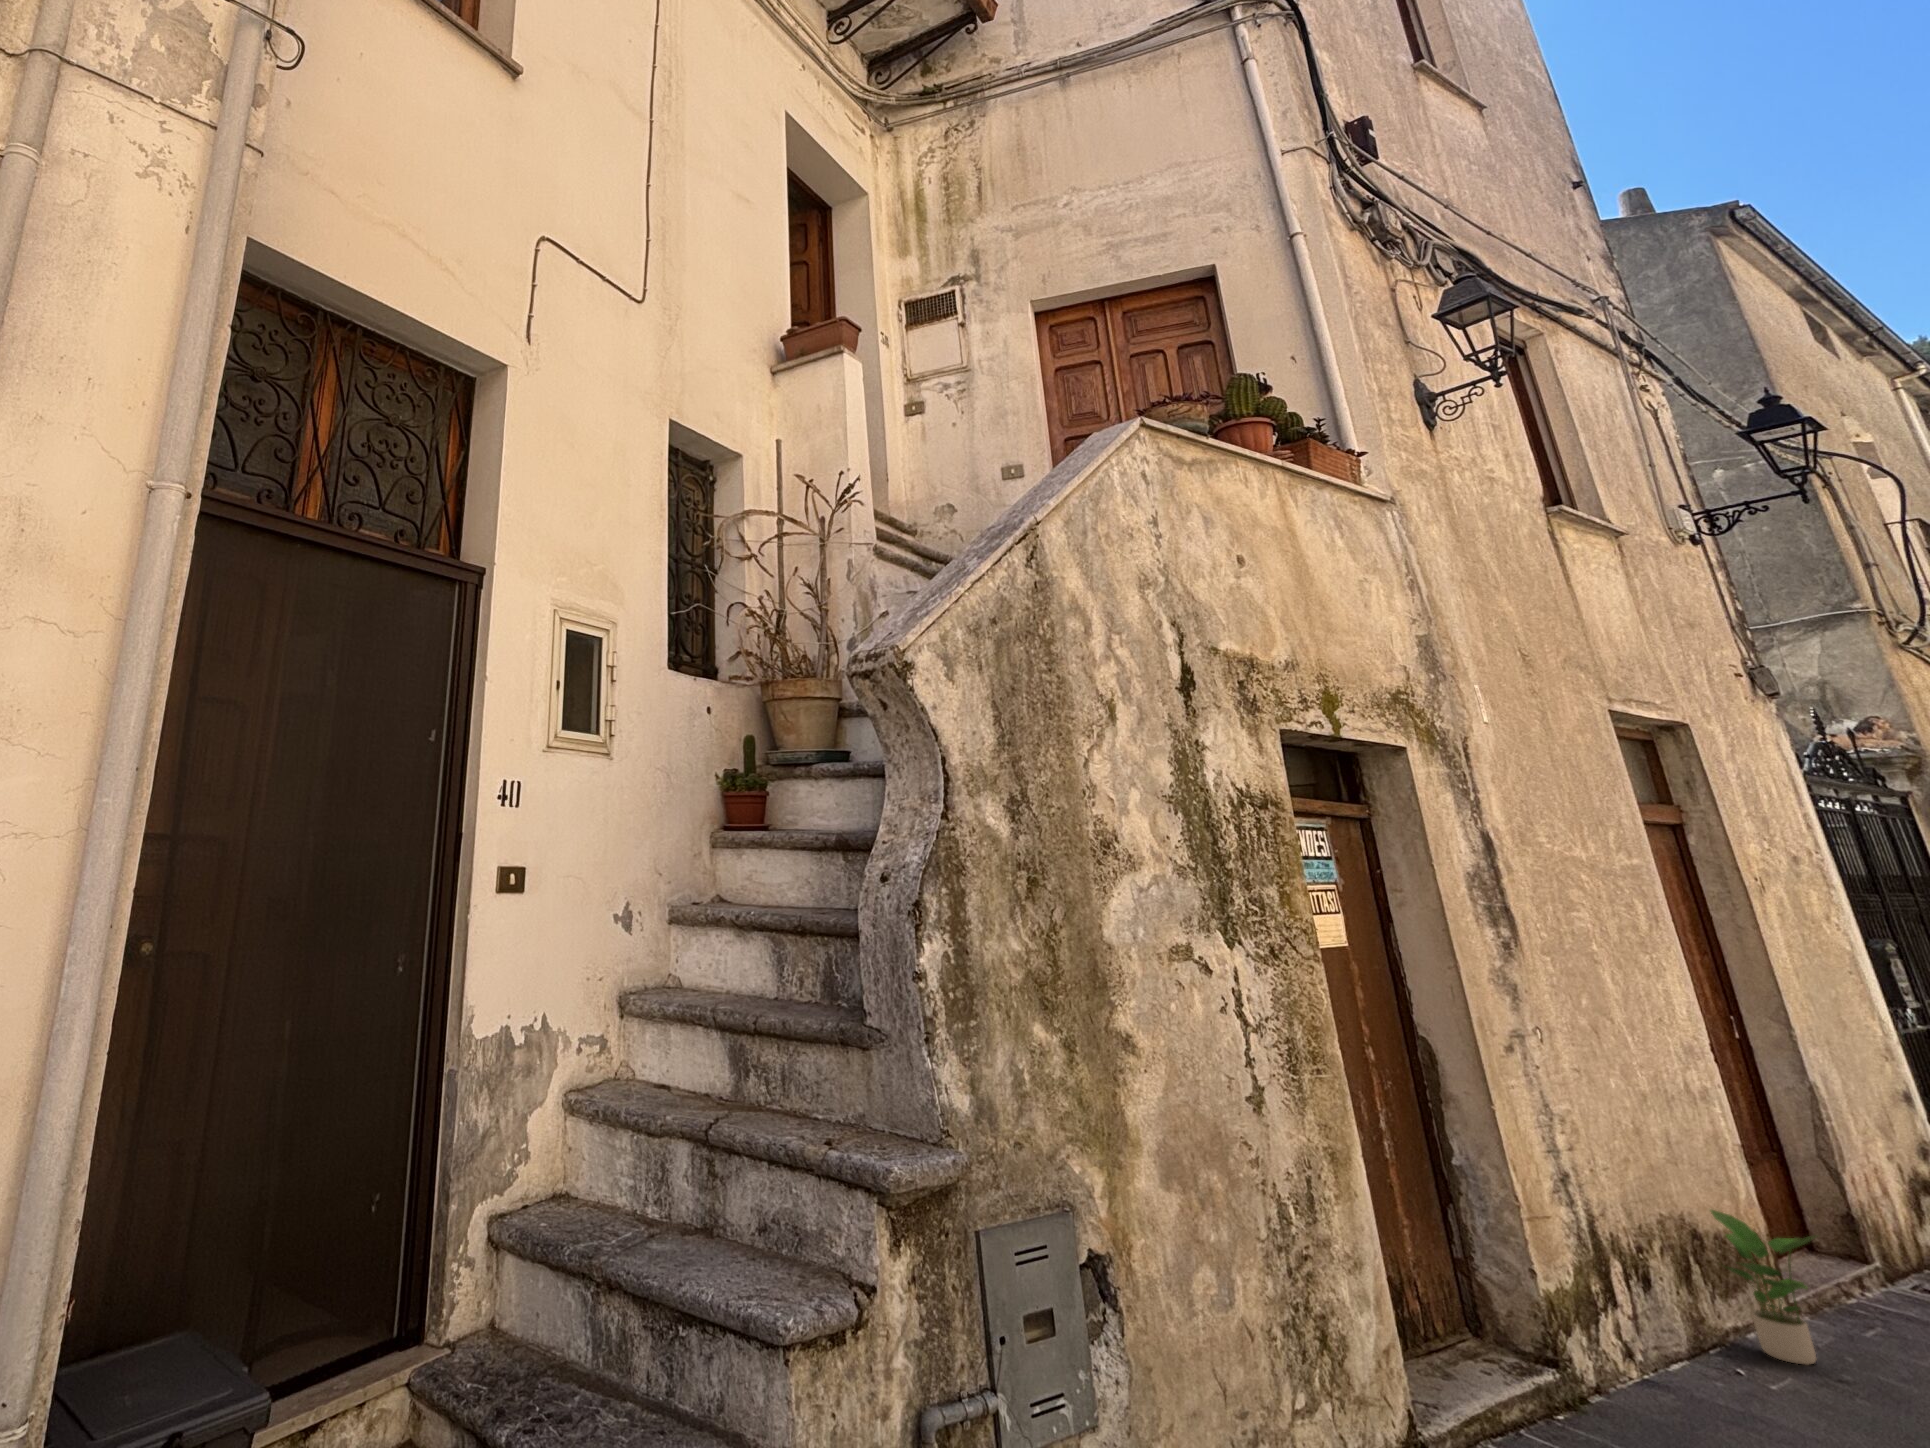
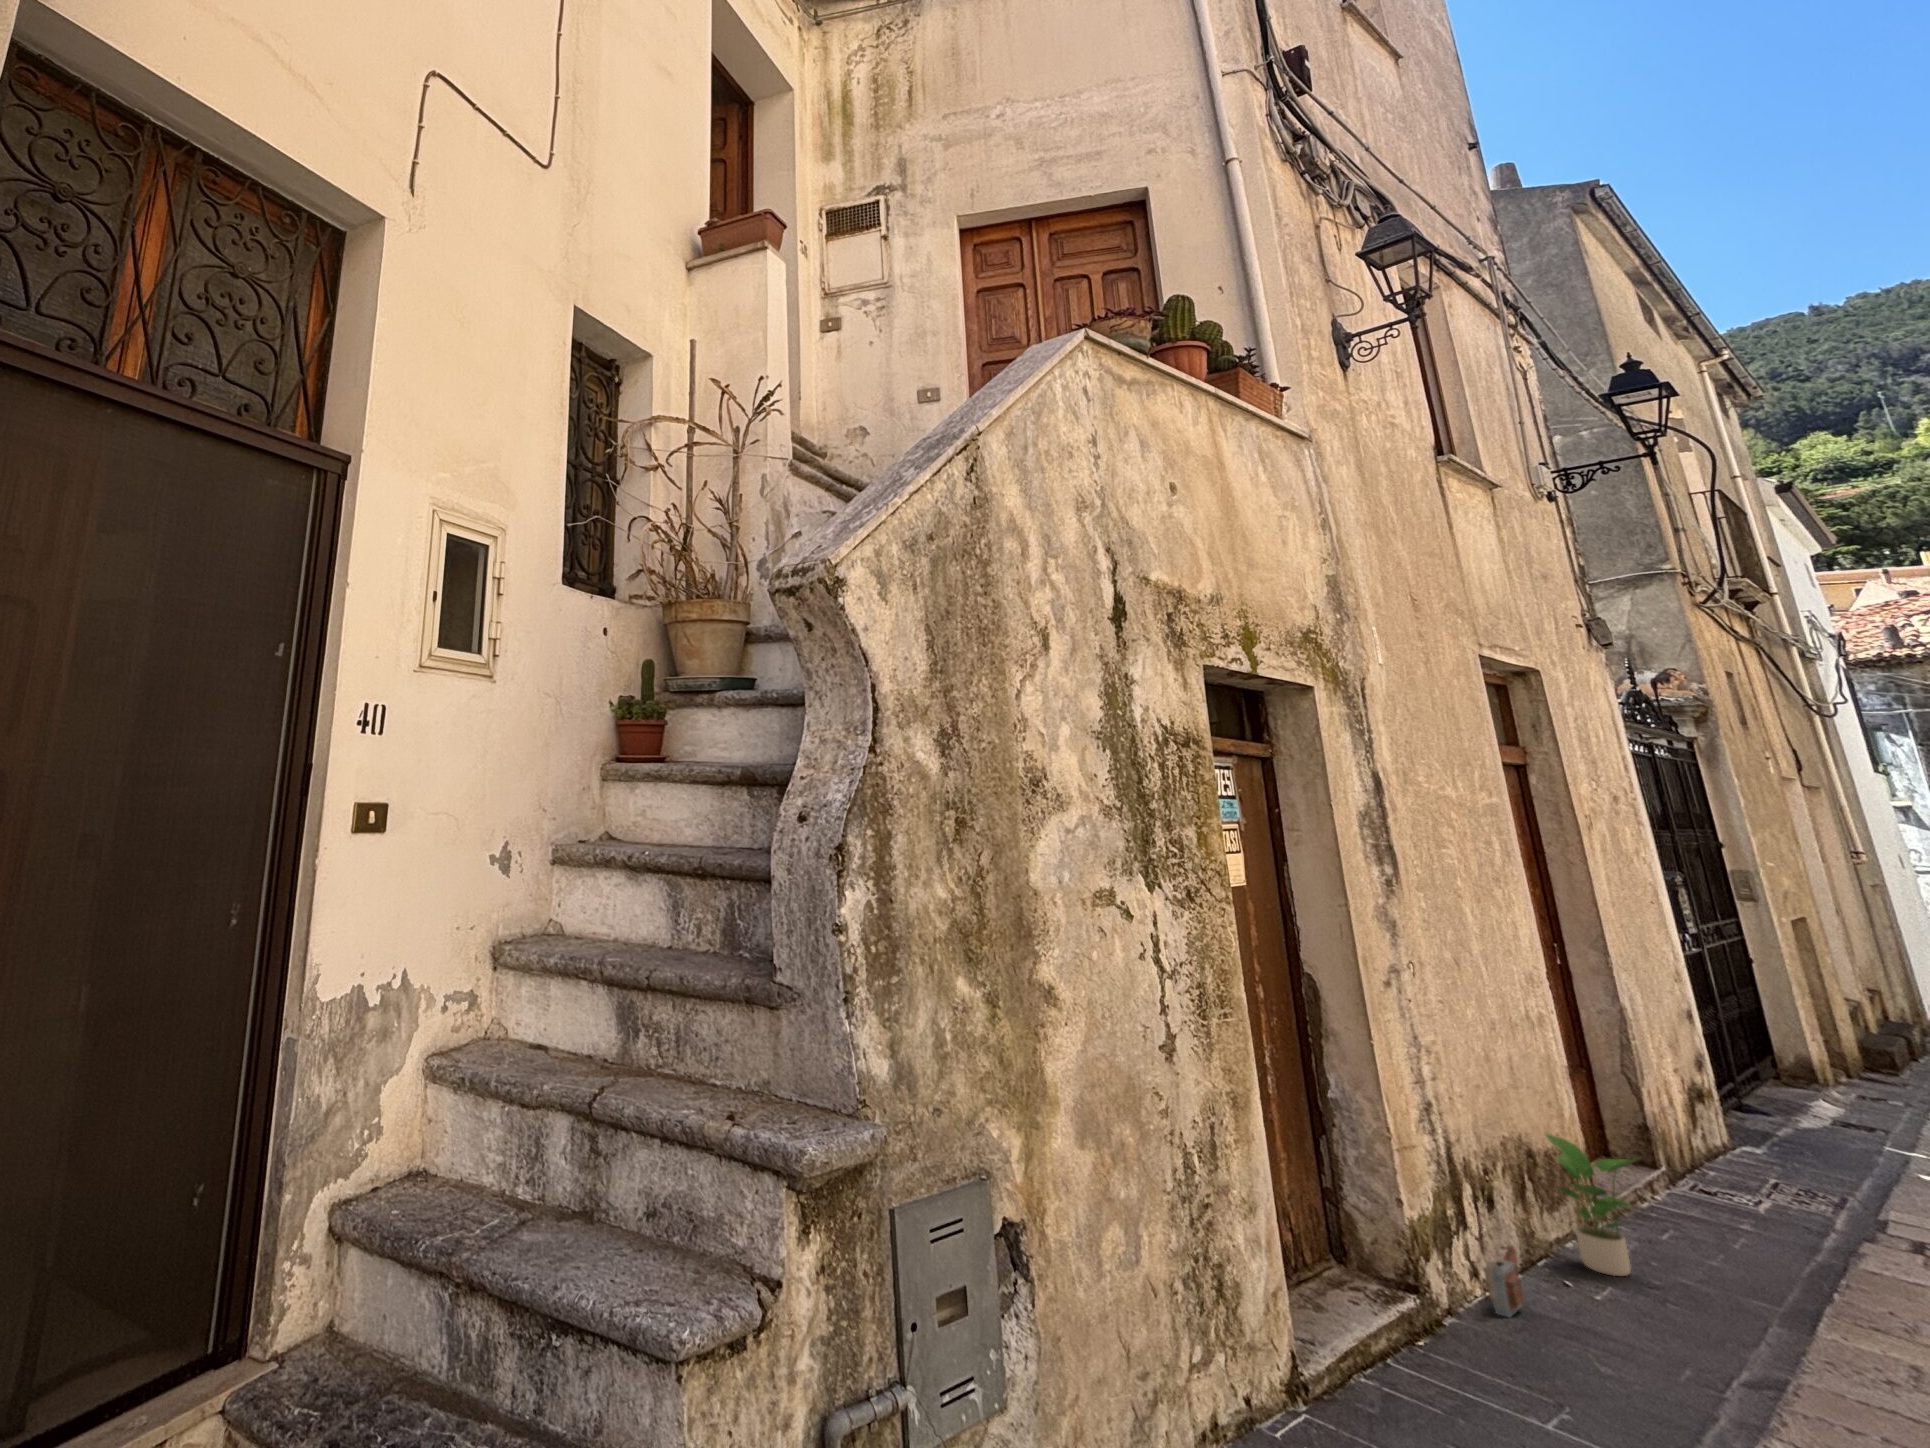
watering can: none [1637,1323,1685,1399] -> present [1486,1246,1524,1317]

